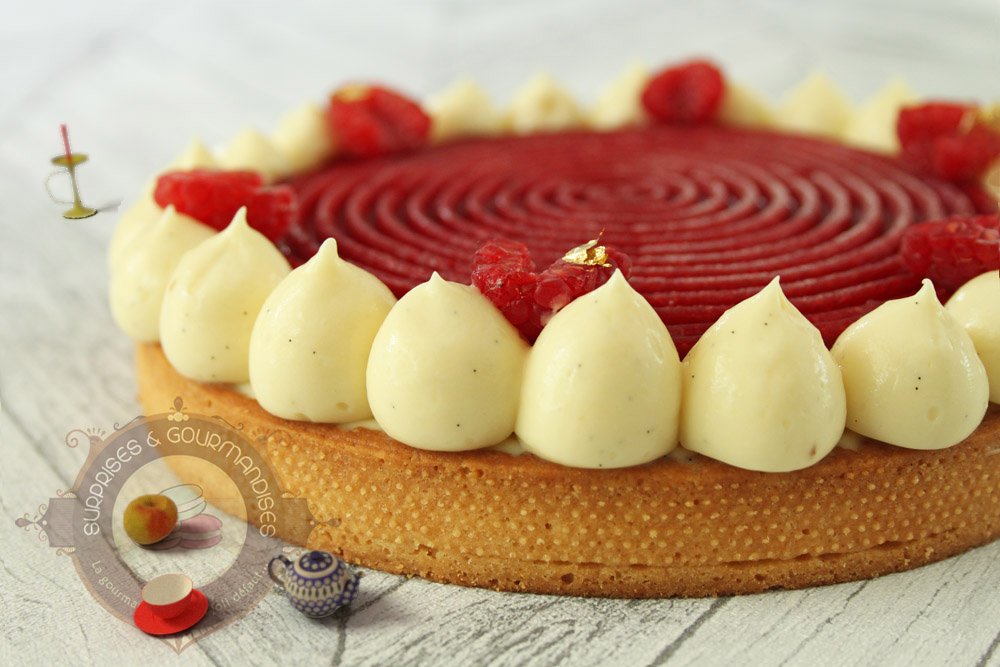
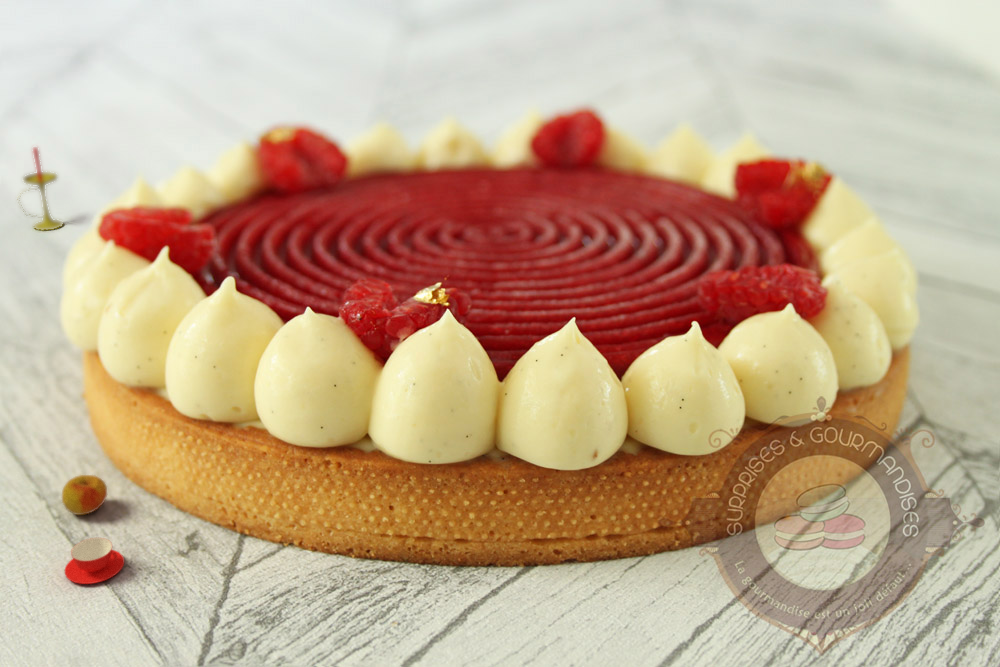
teapot: present [268,550,366,618] -> none [172,522,247,575]

